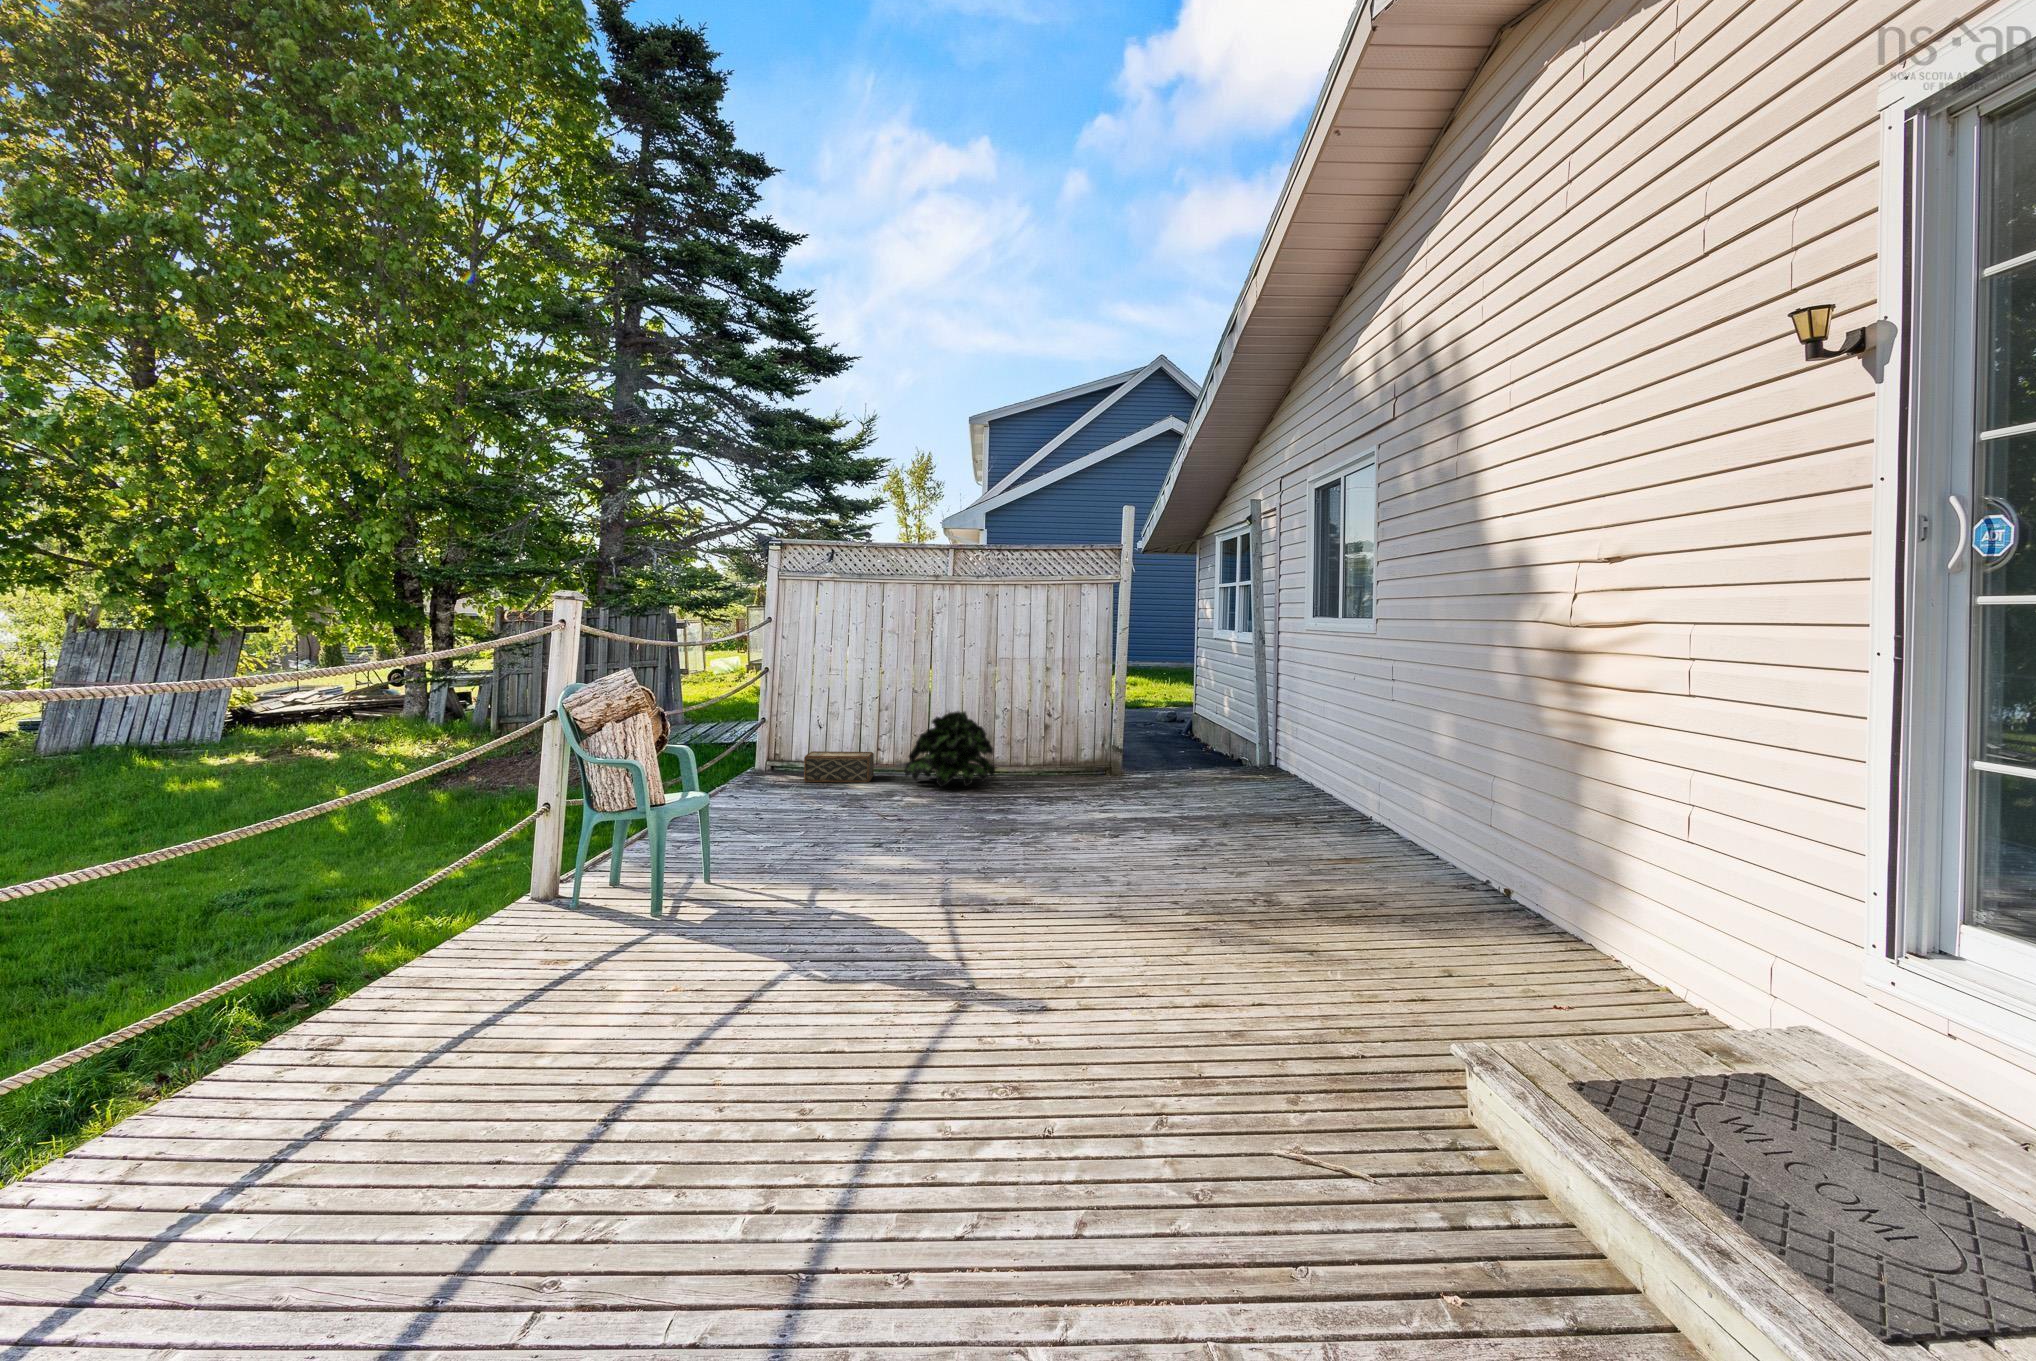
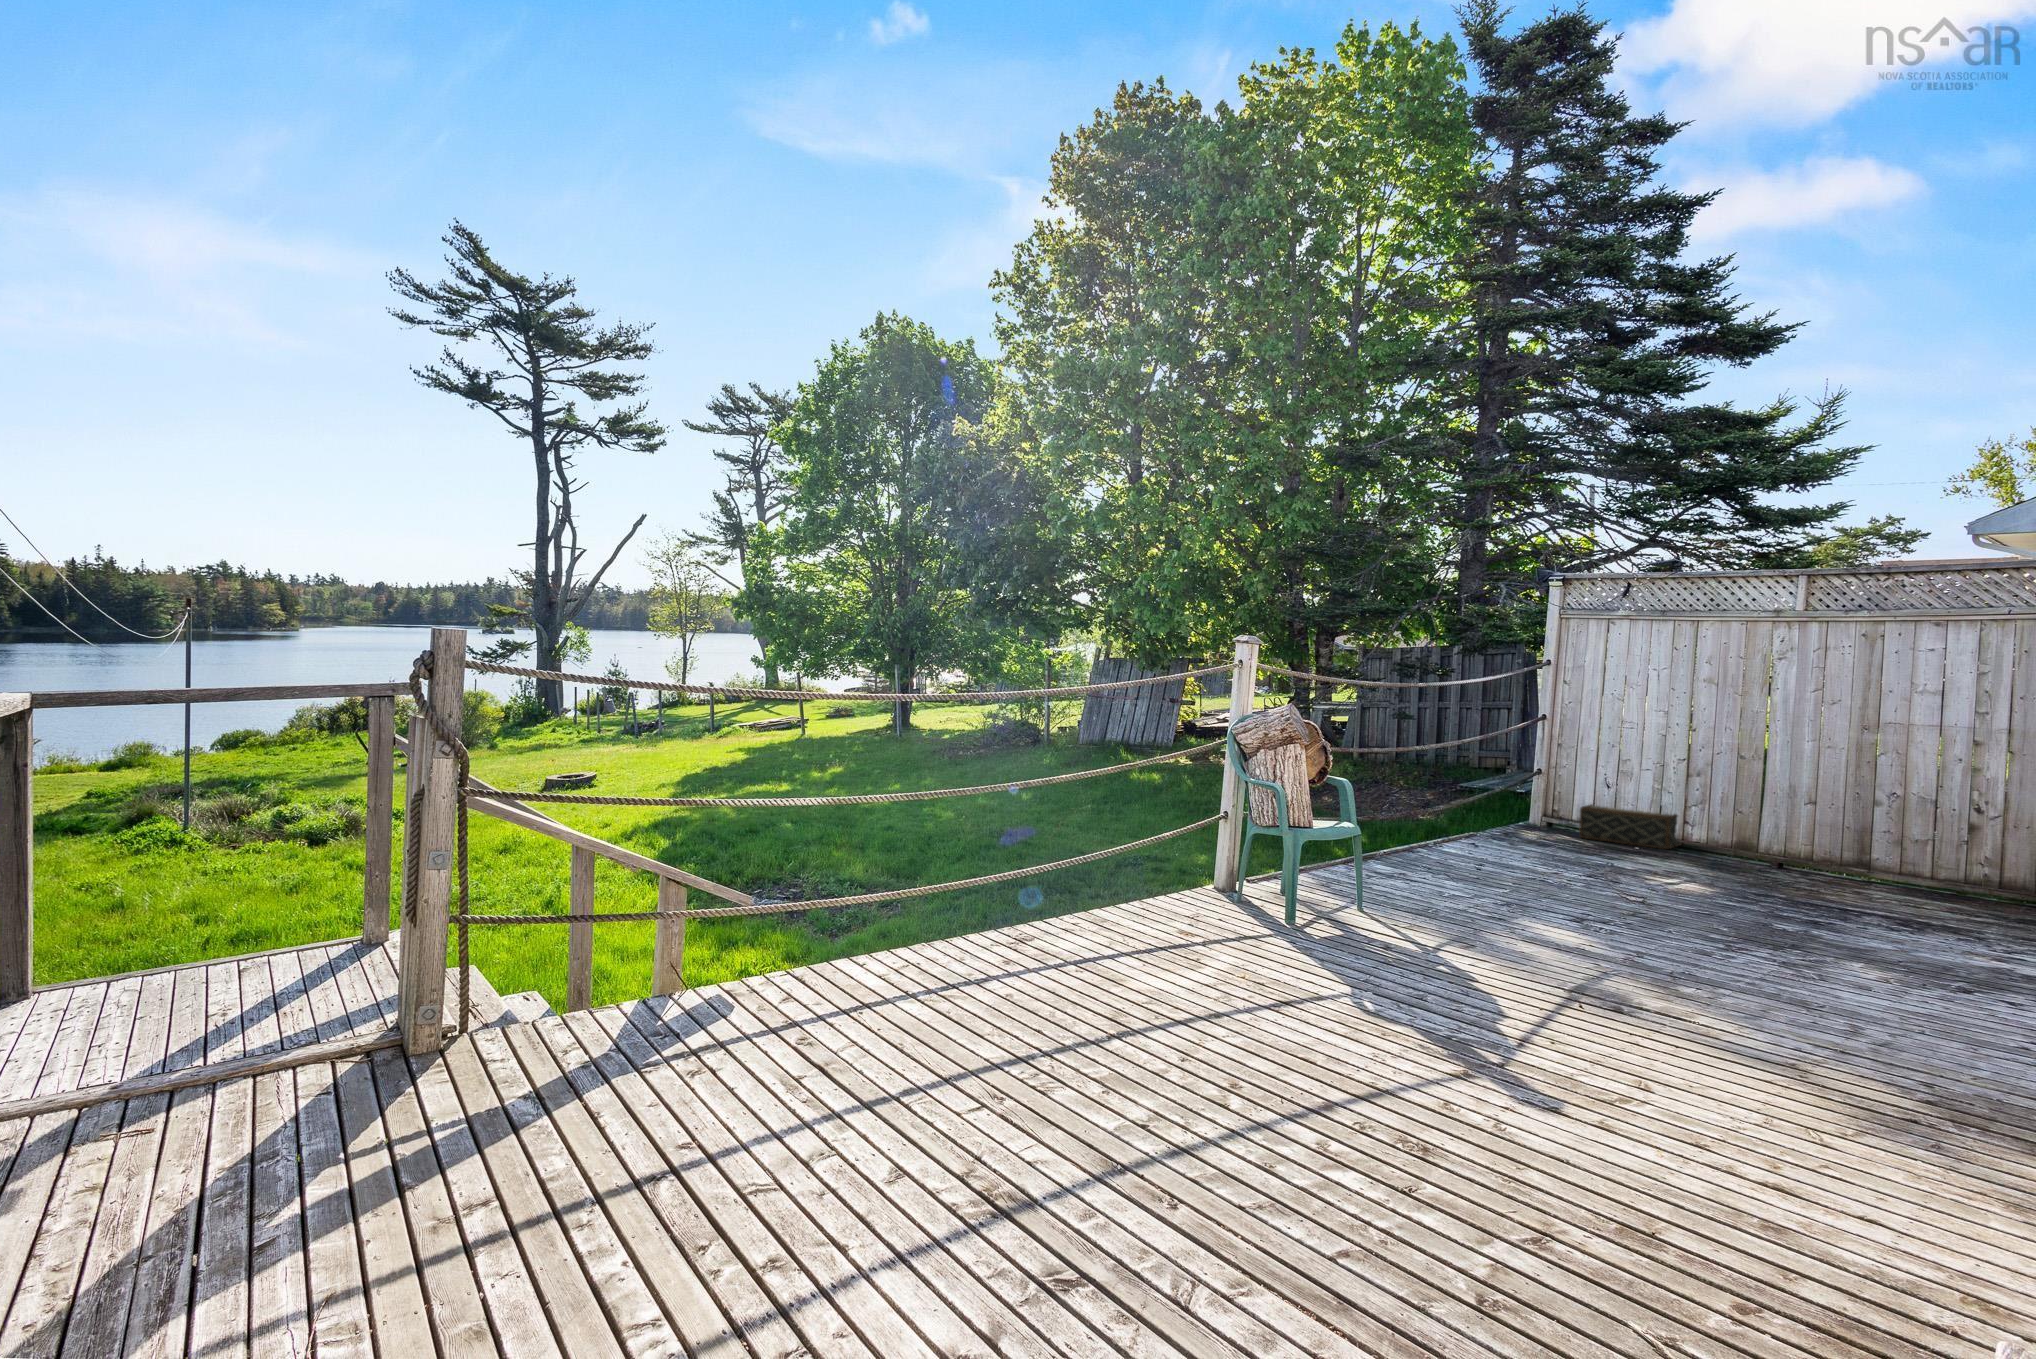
potted plant: present [904,711,995,787] -> none [1717,767,1879,876]

